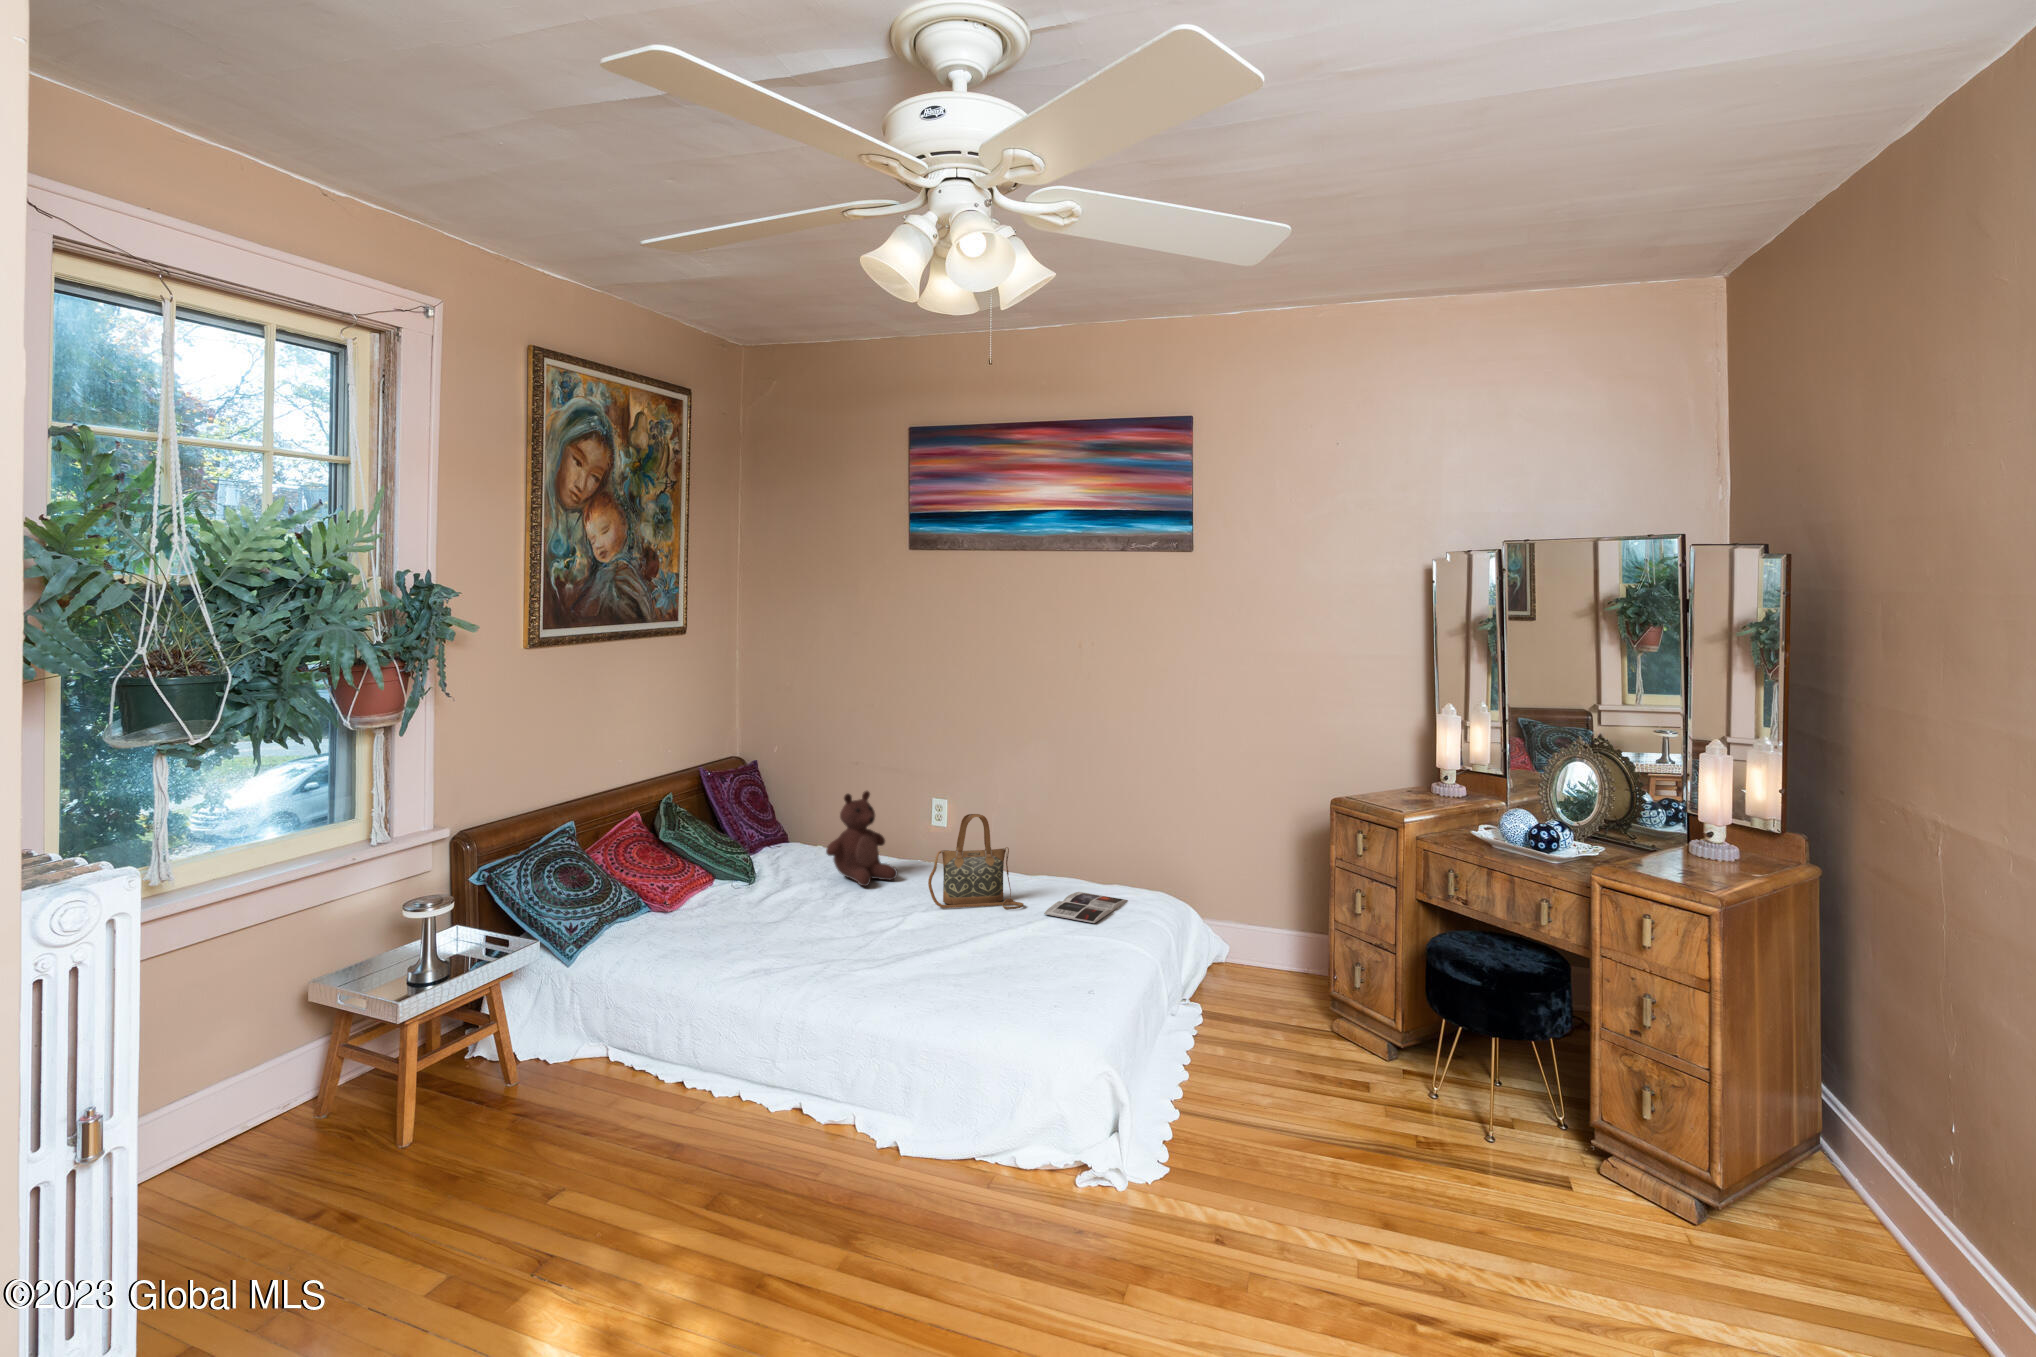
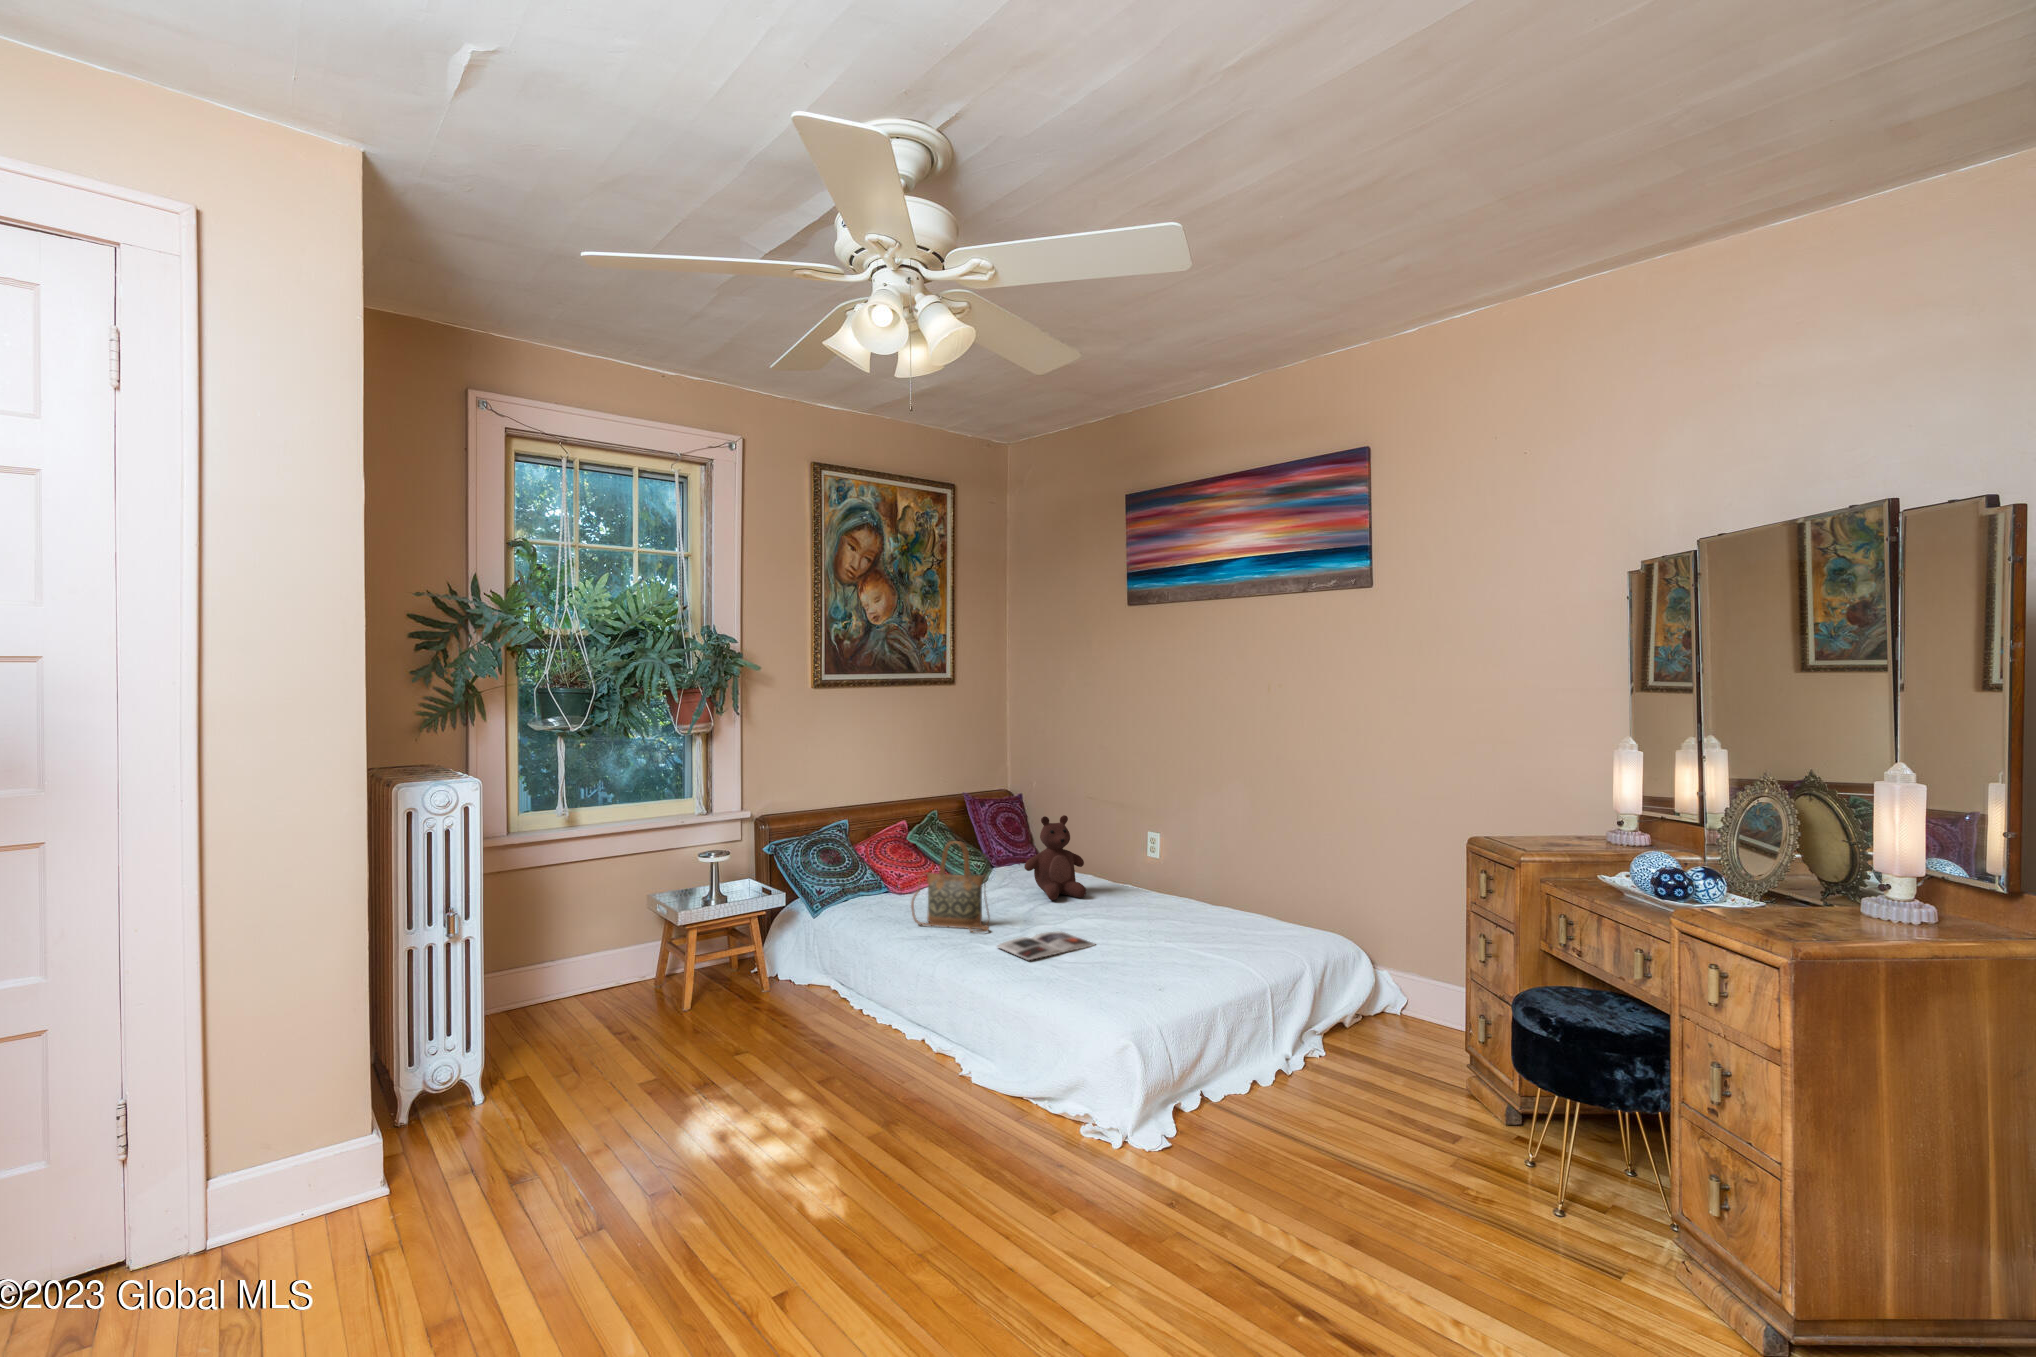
handbag: present [928,814,1024,909] -> present [911,841,989,933]
magazine: present [1044,892,1127,923] -> present [998,931,1095,960]

